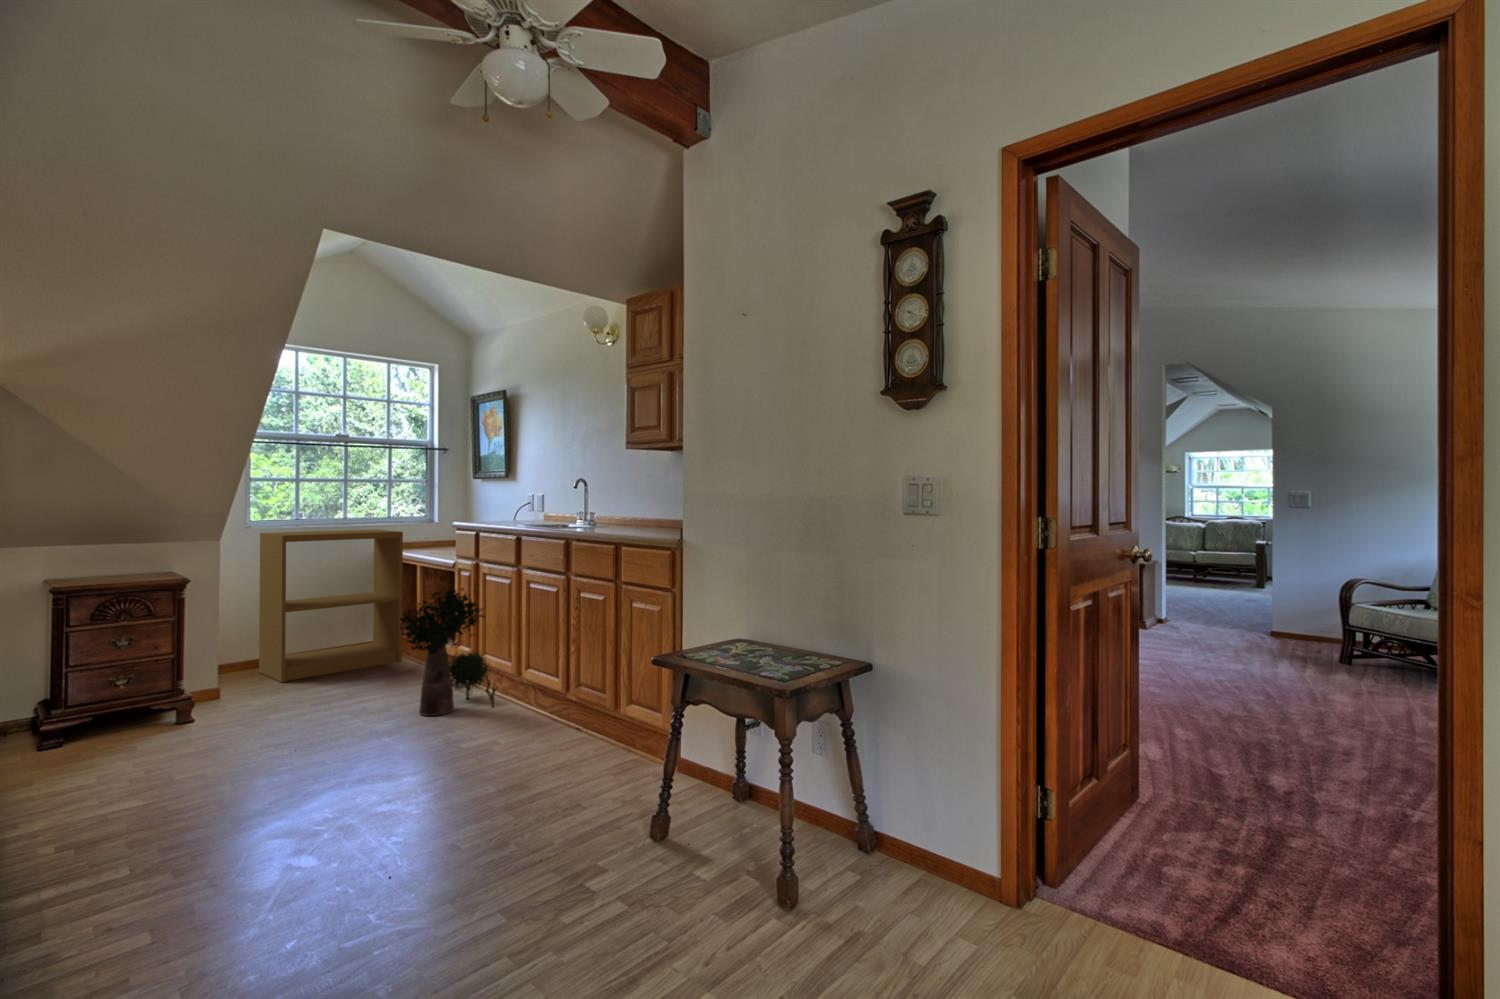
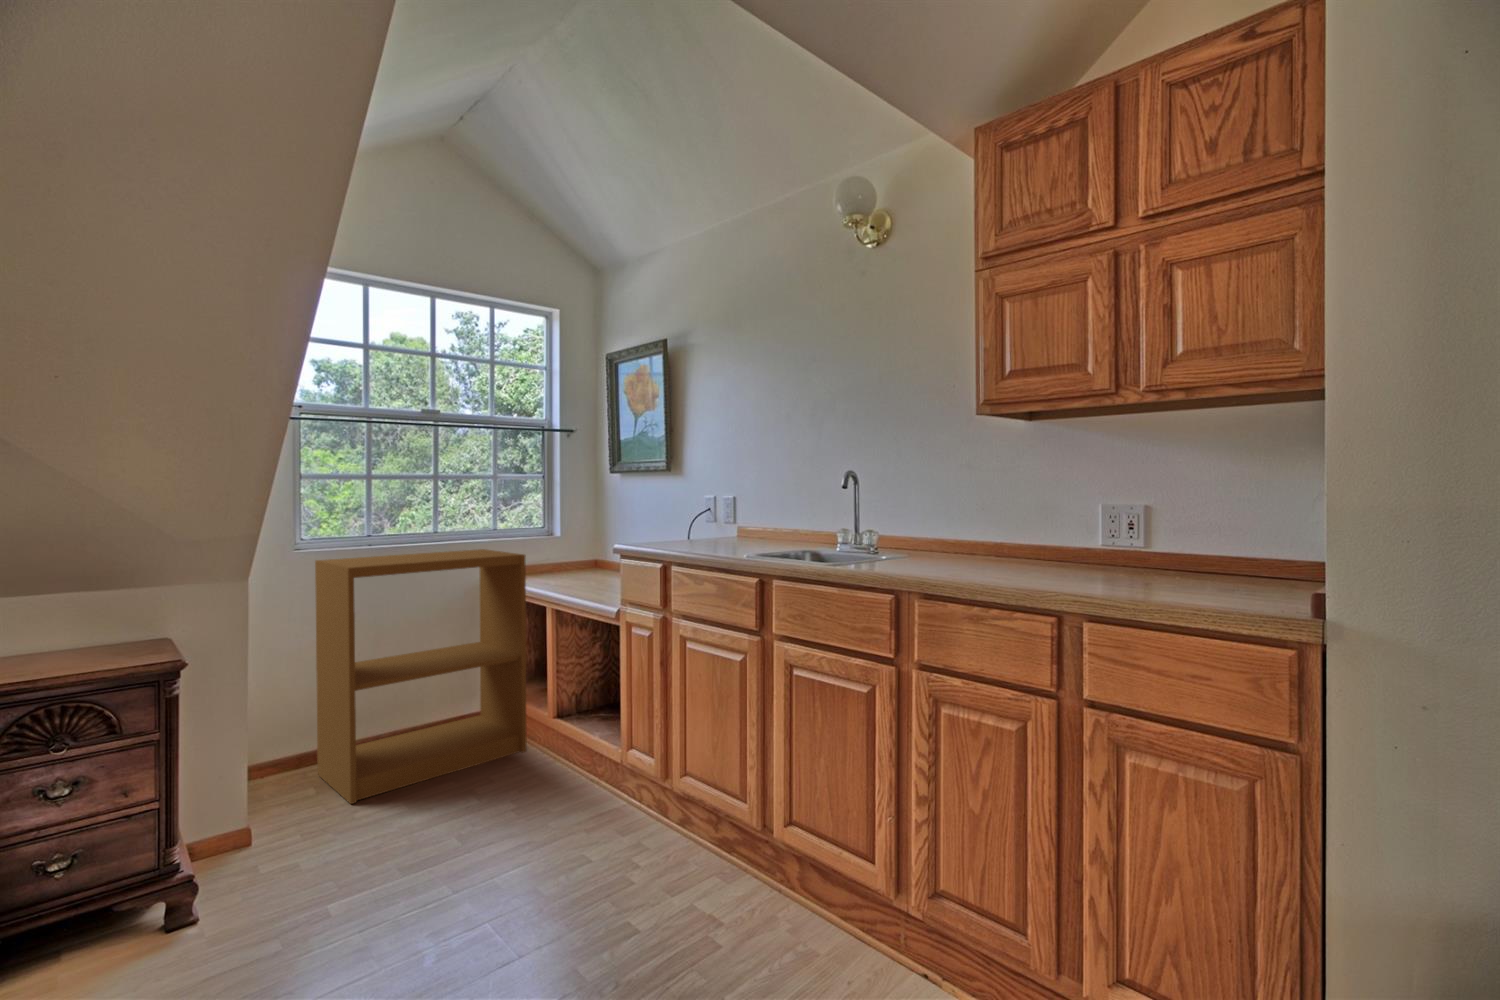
potted plant: present [401,588,498,716] -> none [558,671,736,922]

